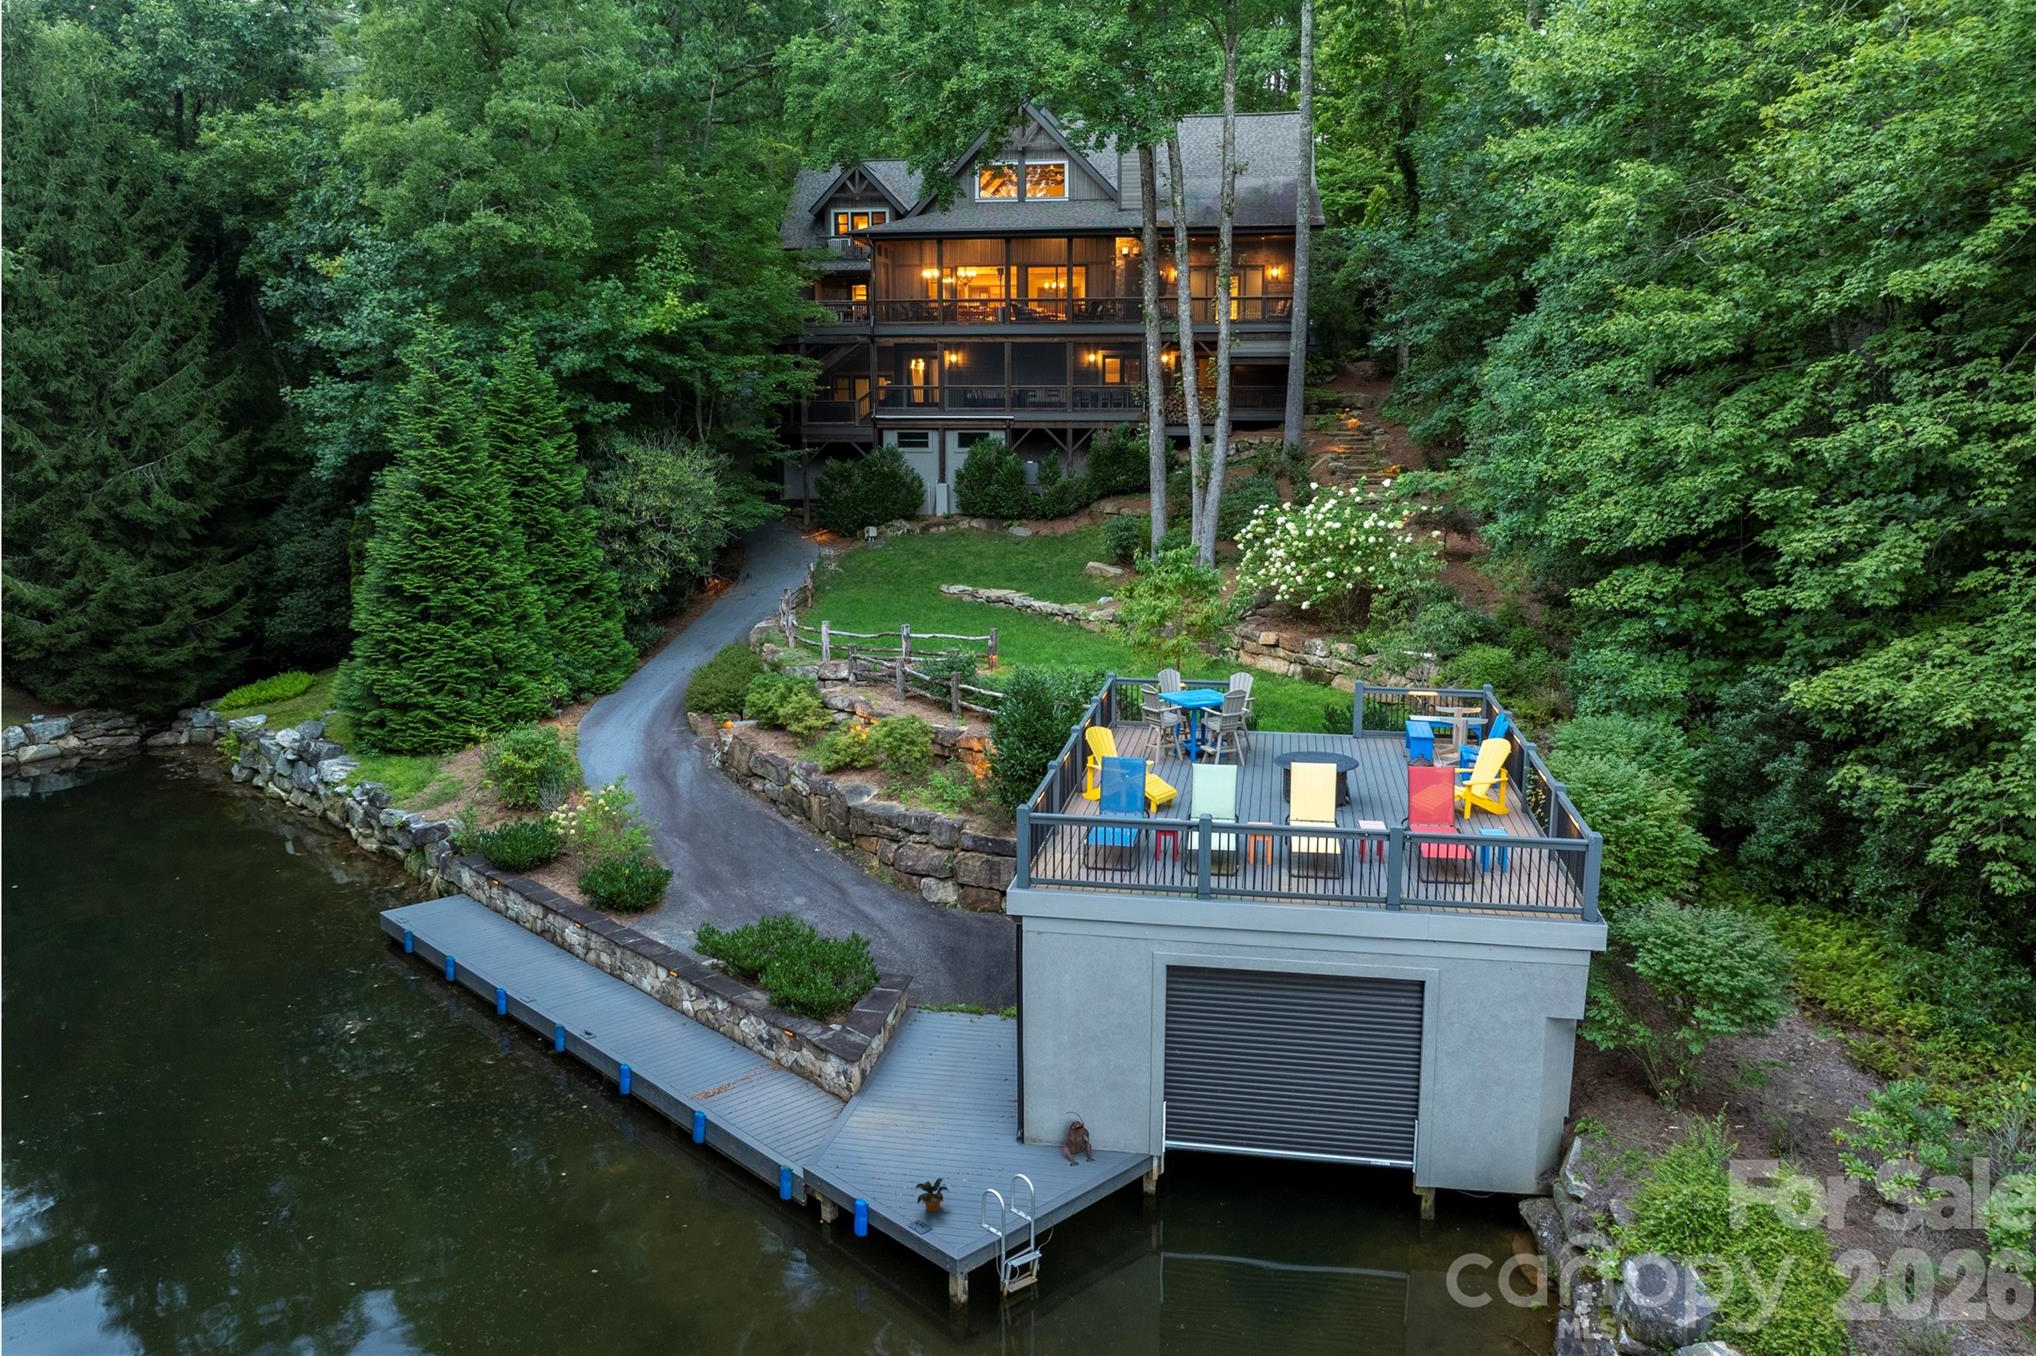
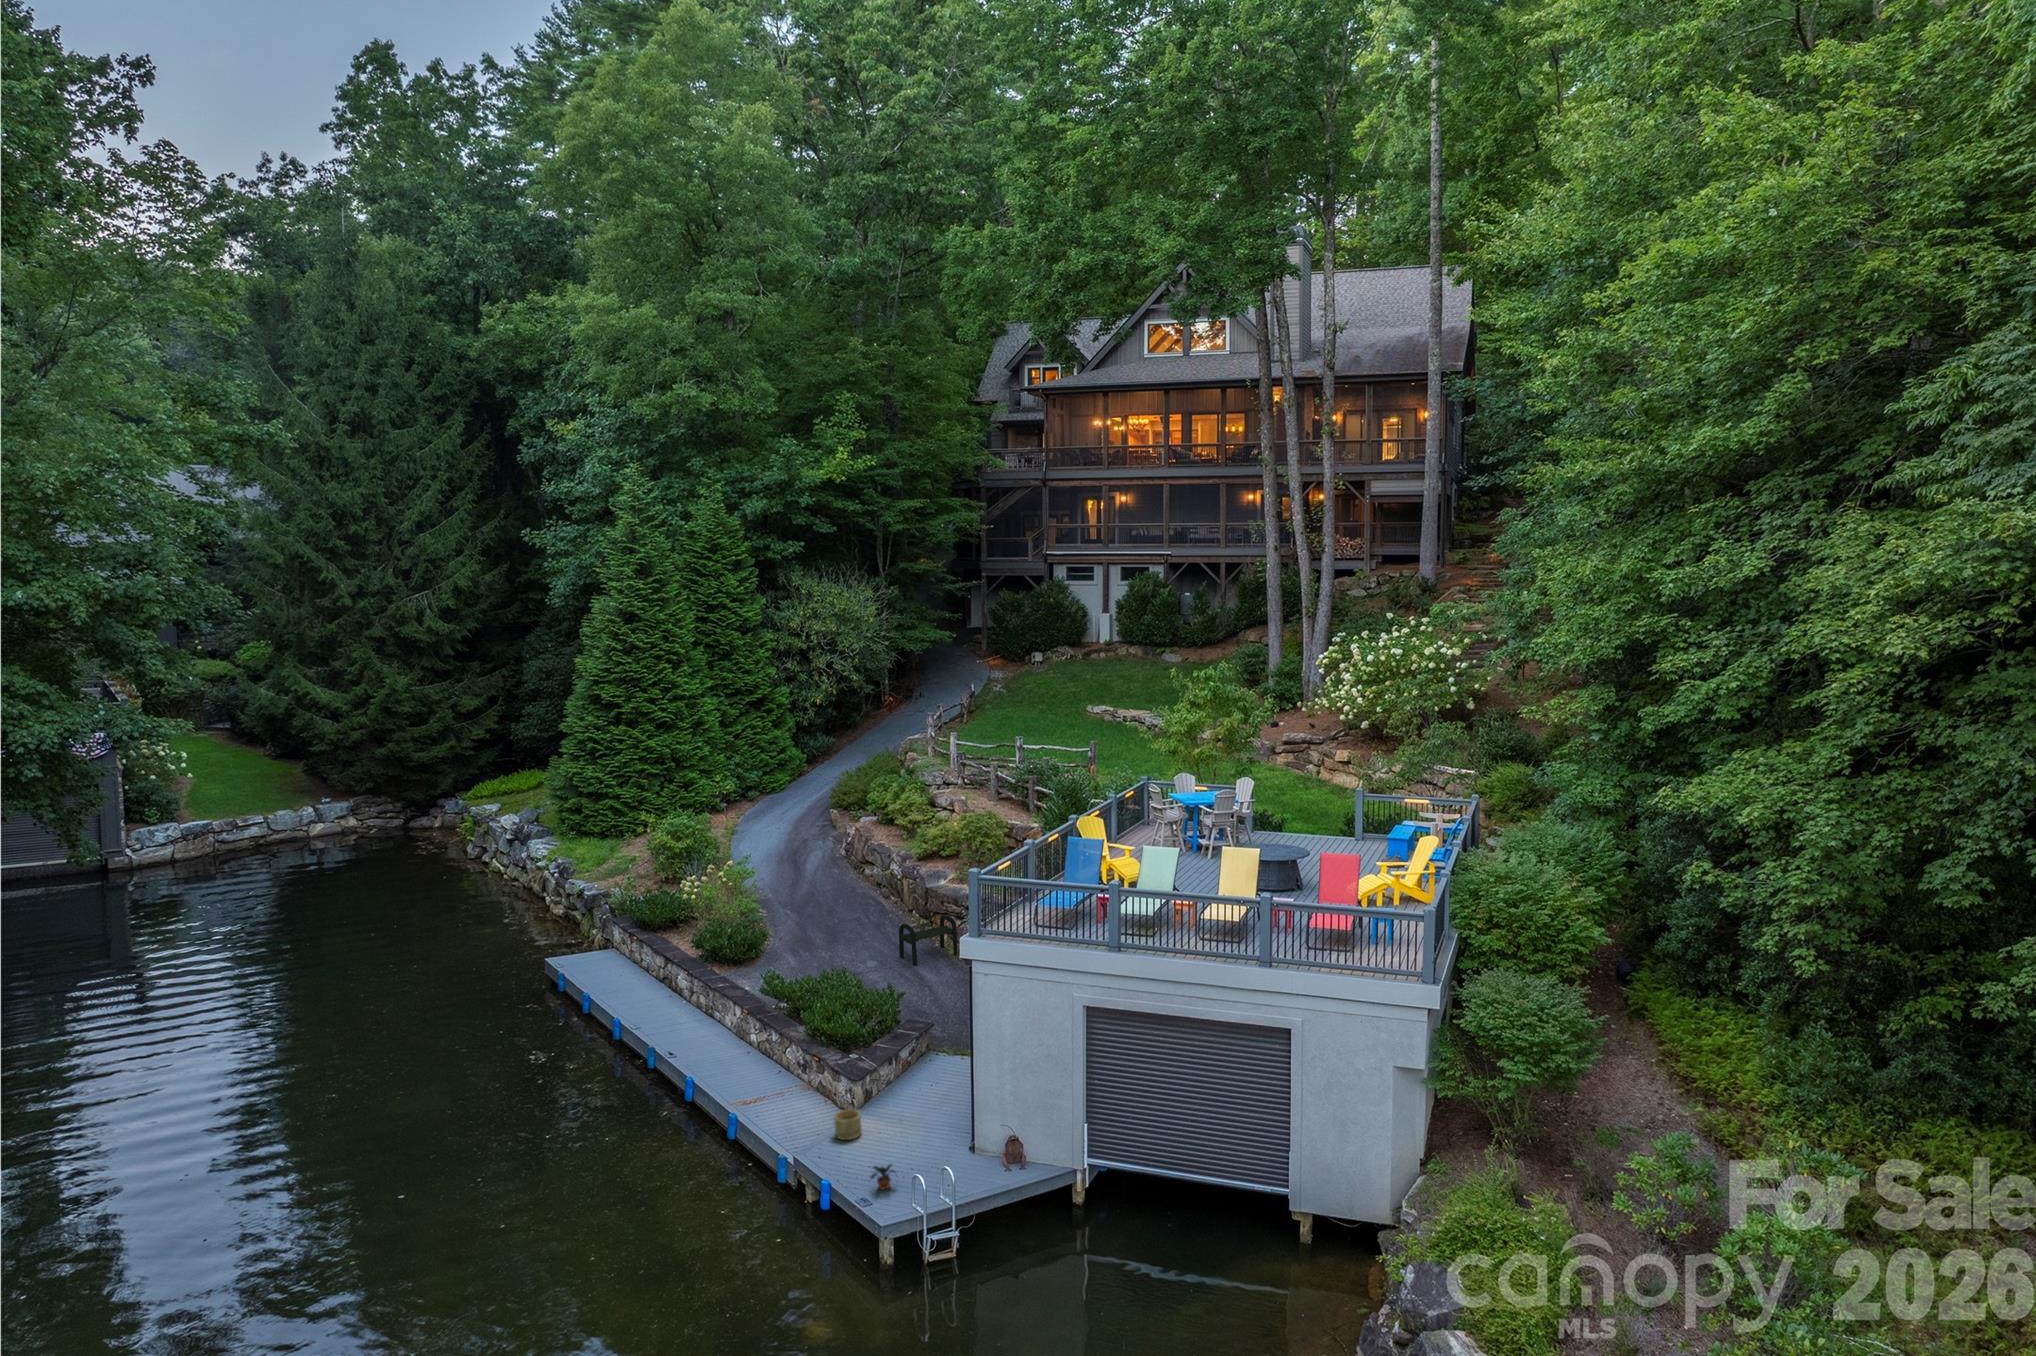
bench: none [824,832,891,893] -> present [899,915,958,965]
wooden bucket: none [839,1102,873,1143] -> present [834,1109,862,1140]

